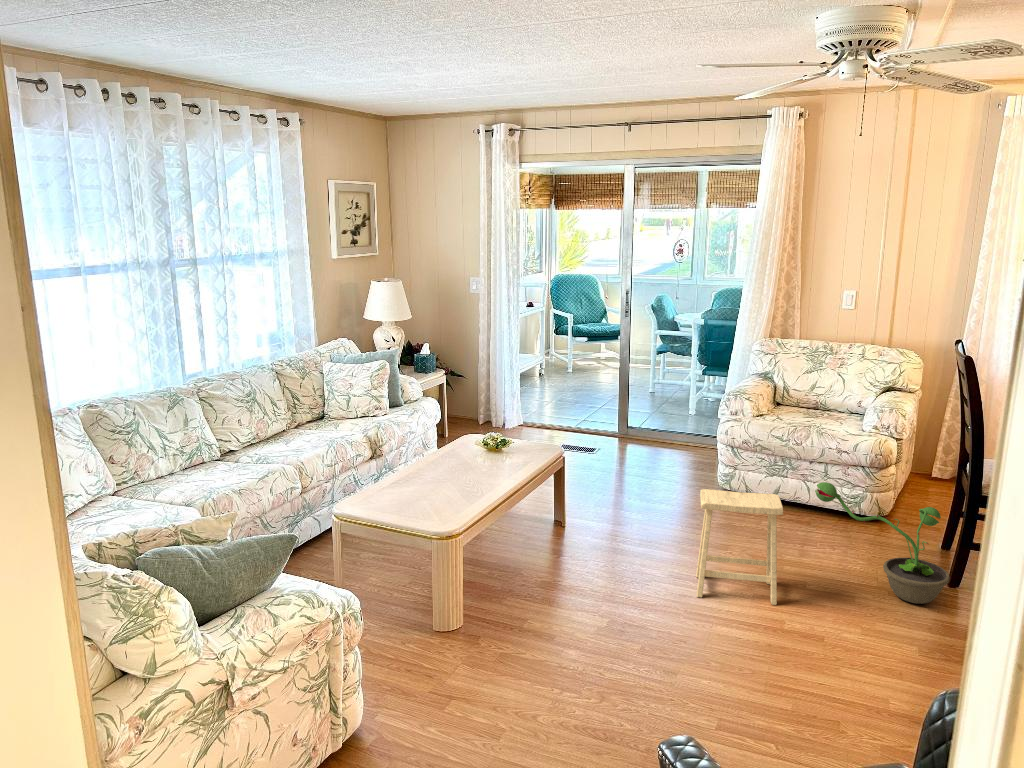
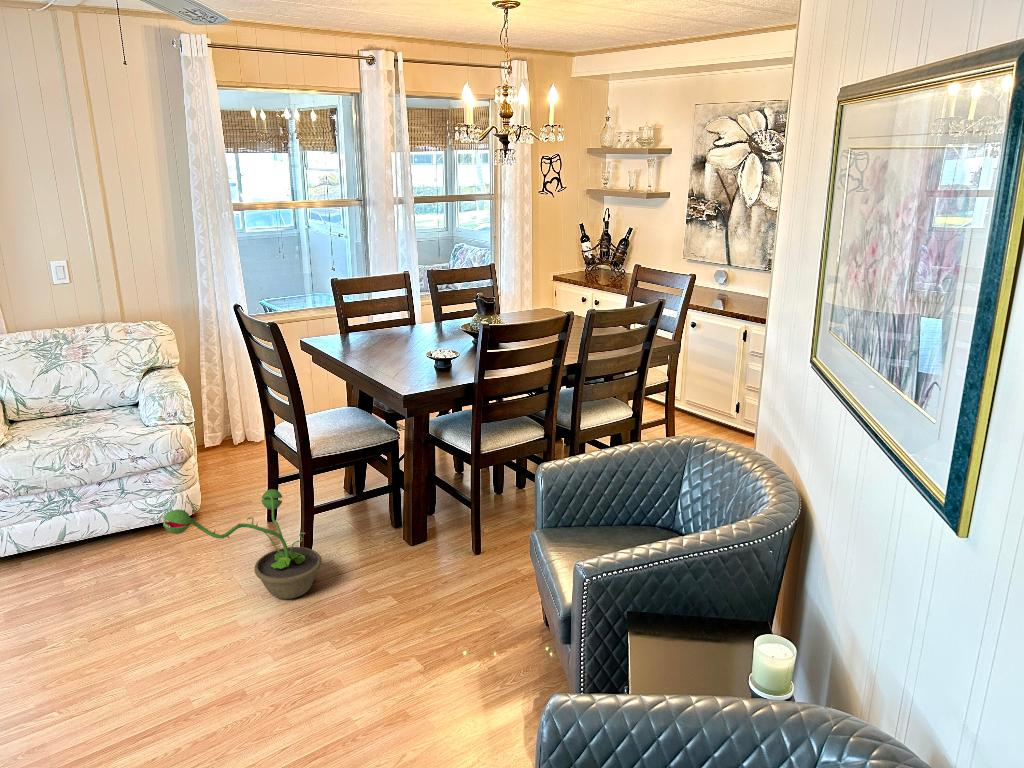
footstool: present [696,489,783,605] -> none [12,552,171,743]

